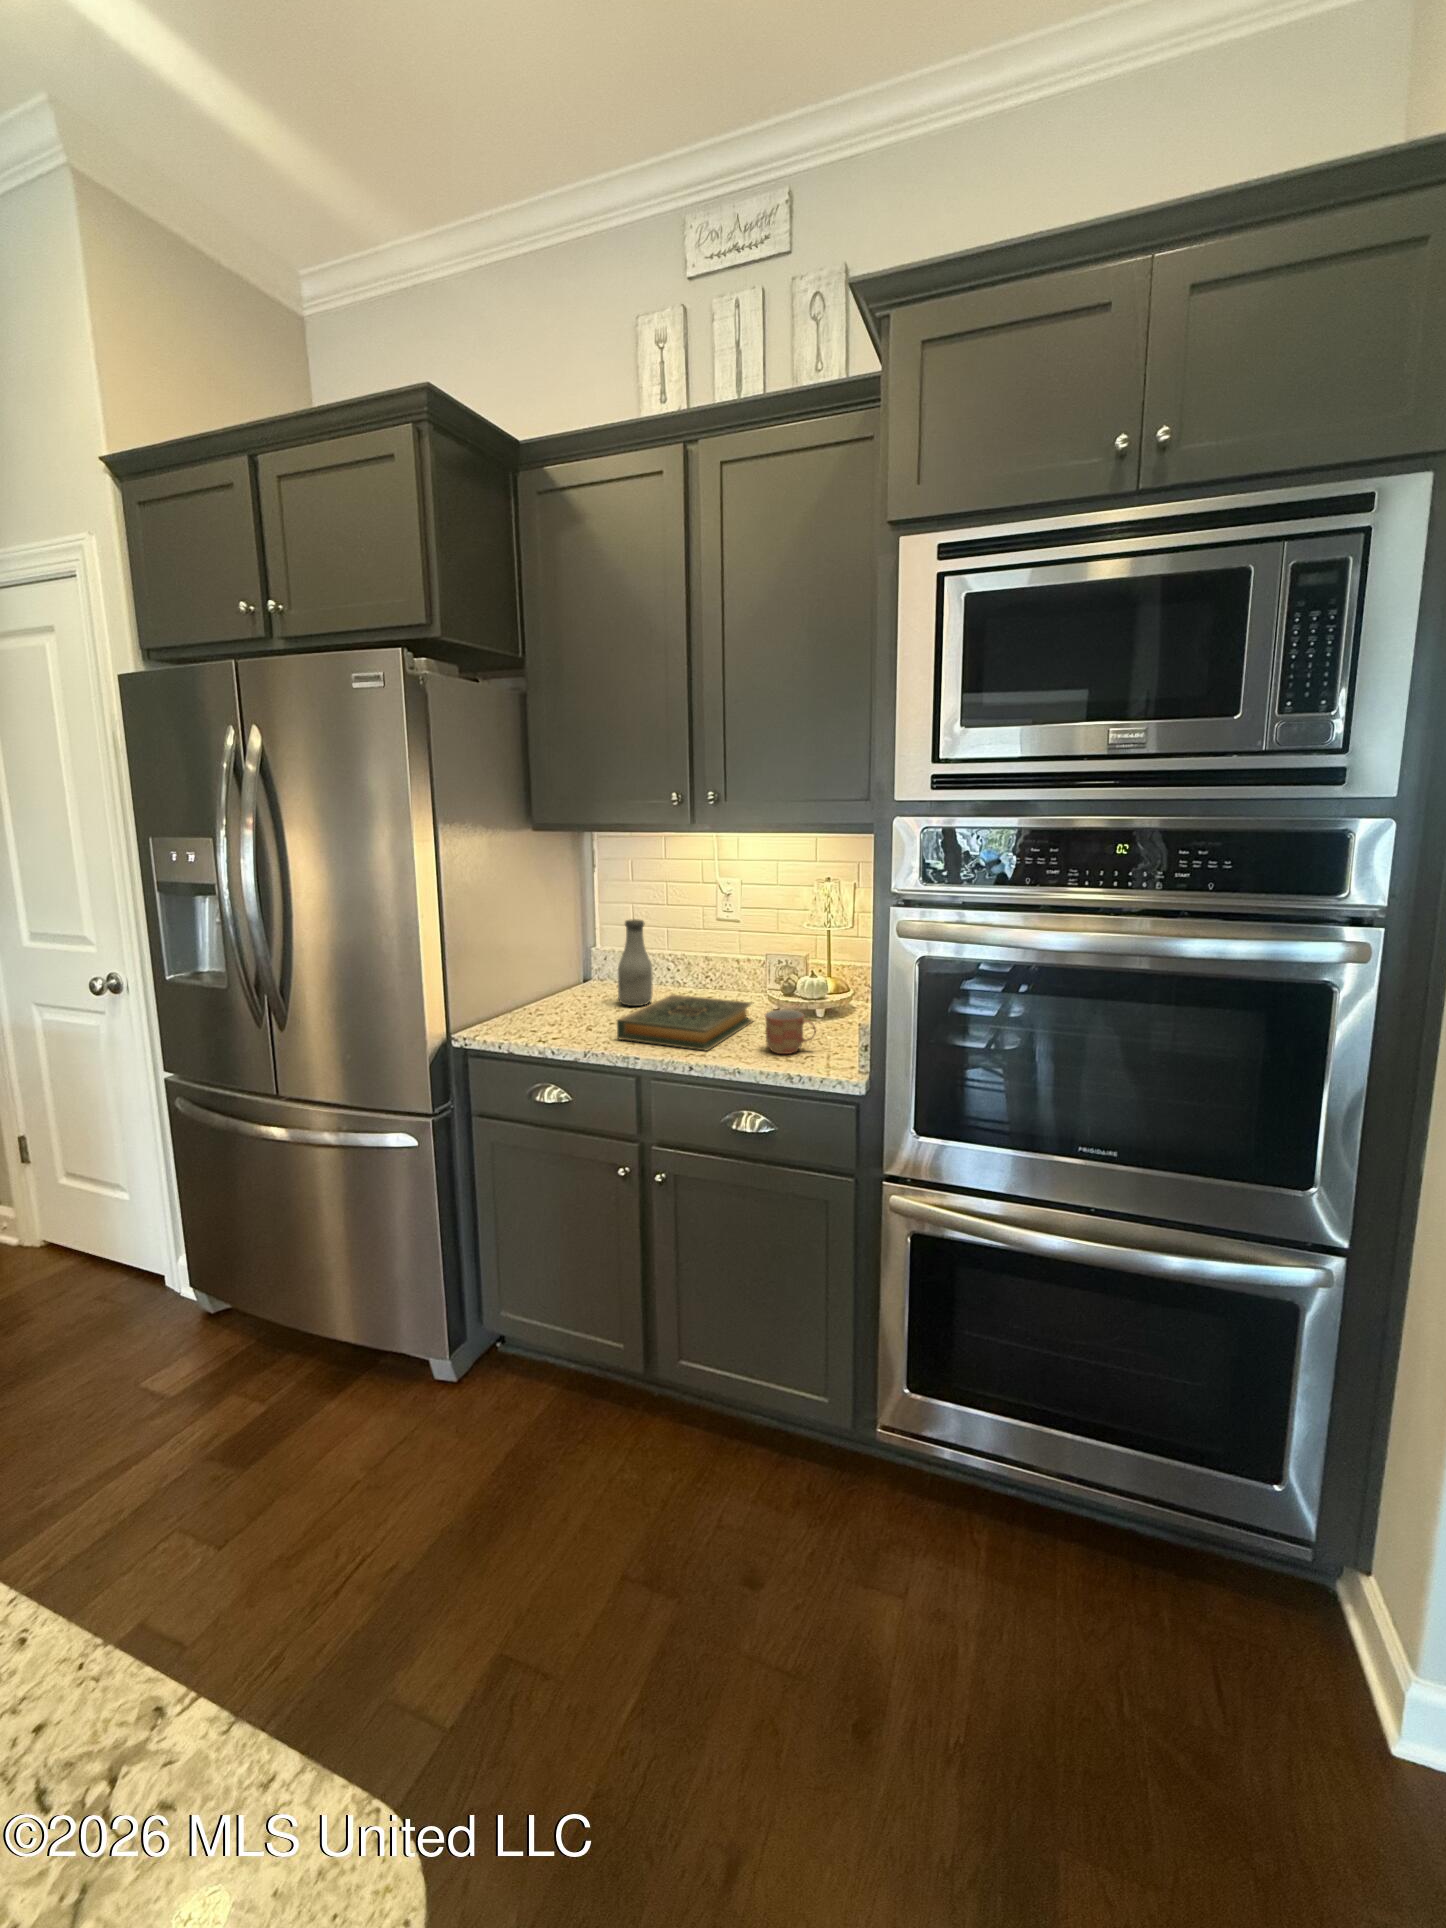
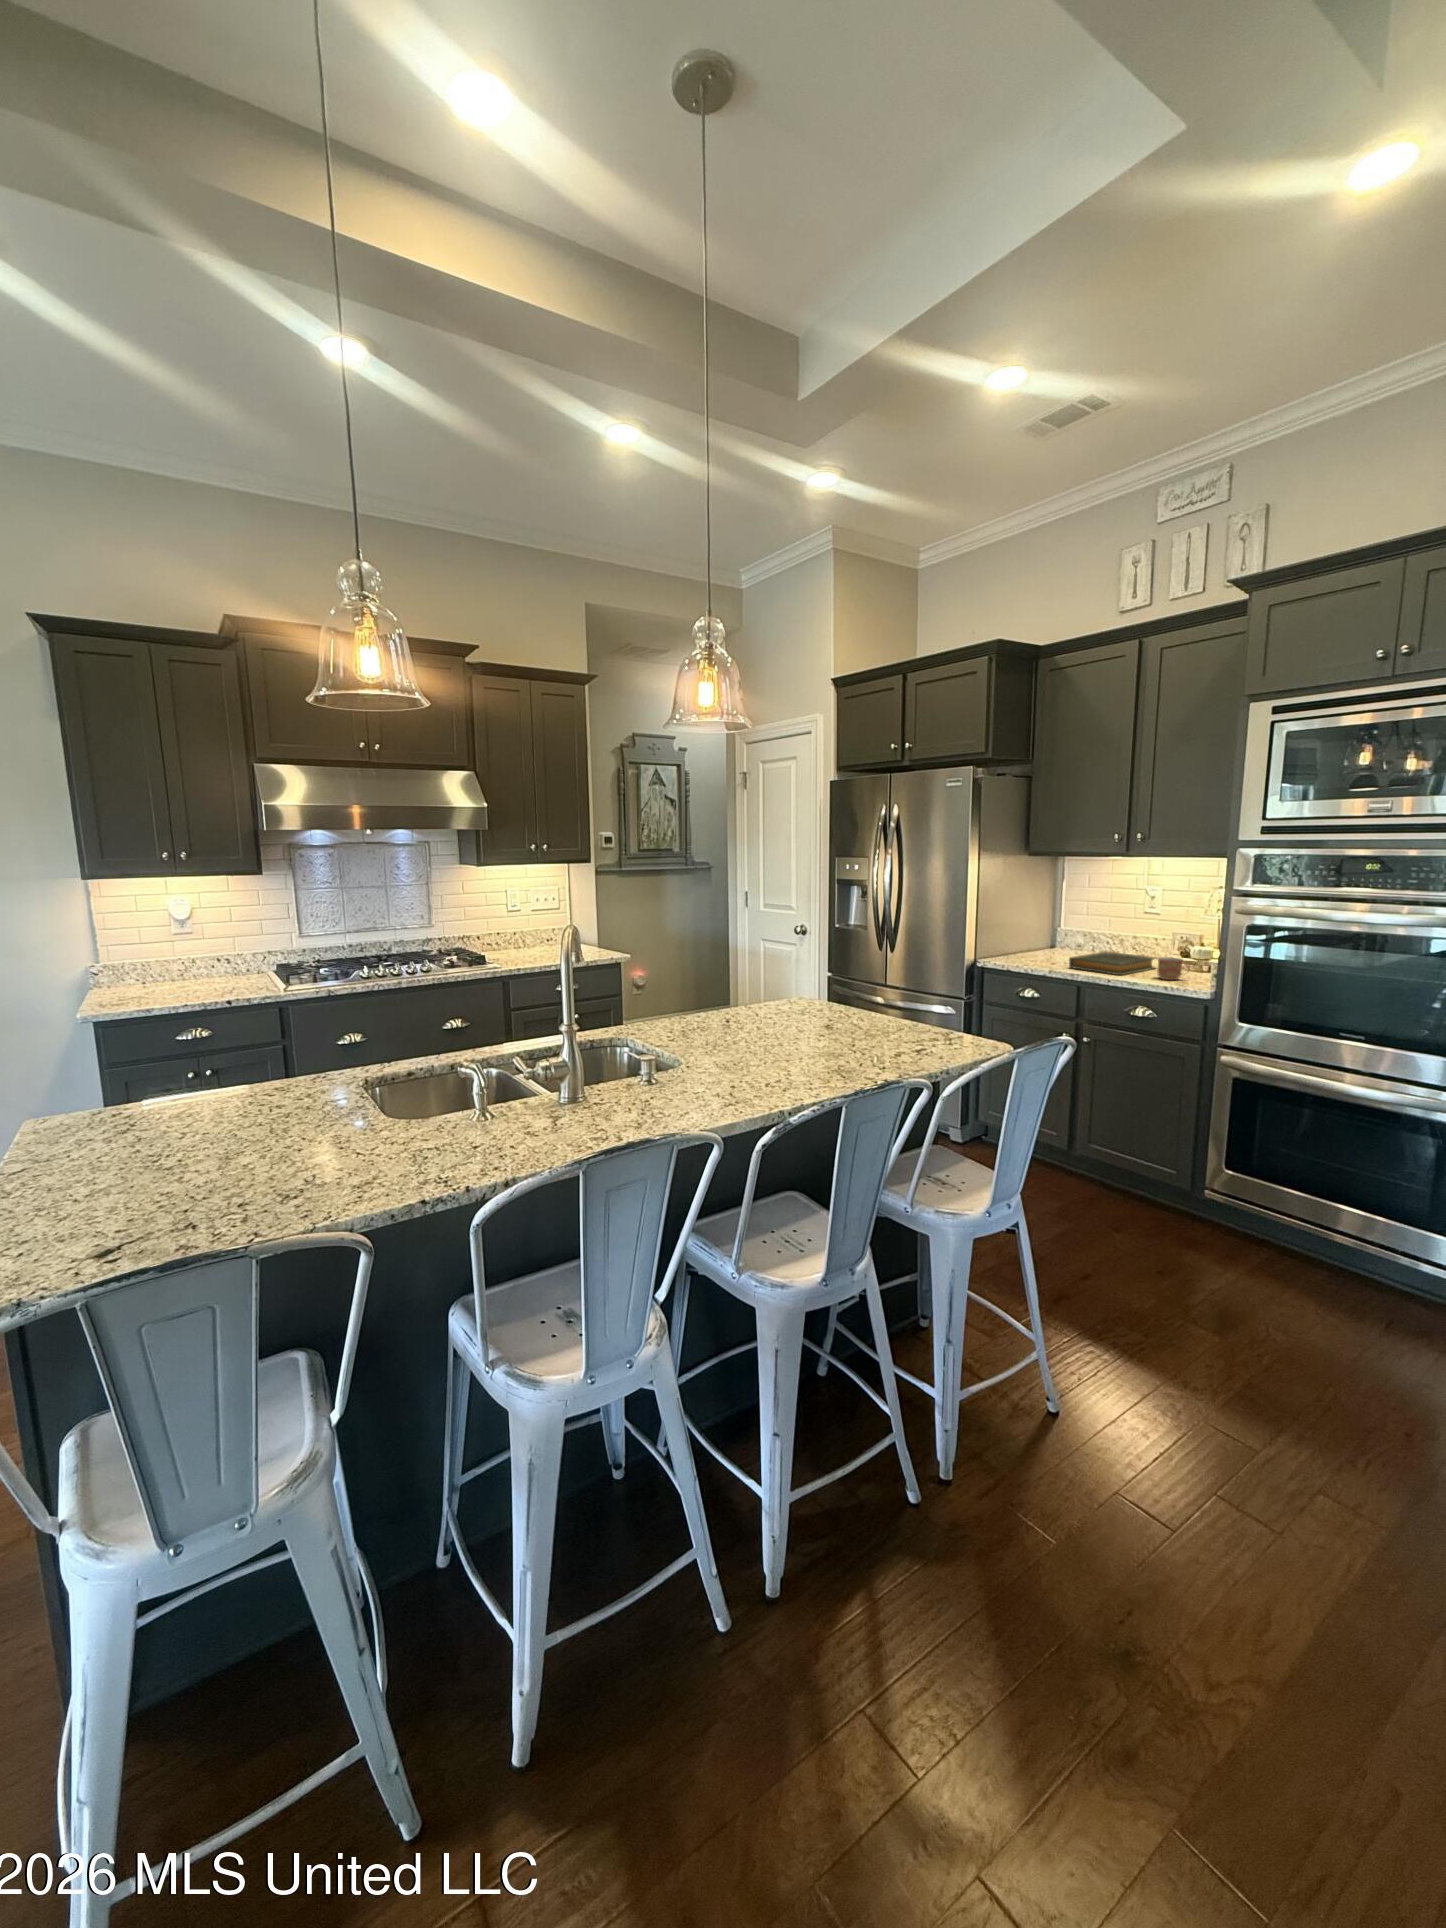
bottle: present [618,919,652,1006] -> none [1072,908,1096,958]

